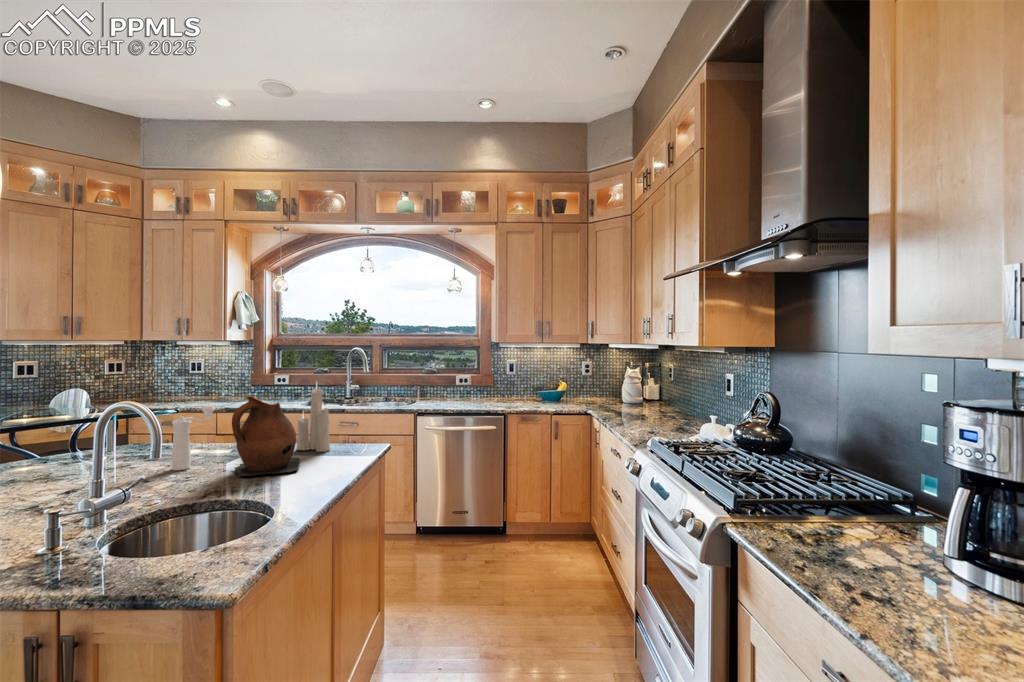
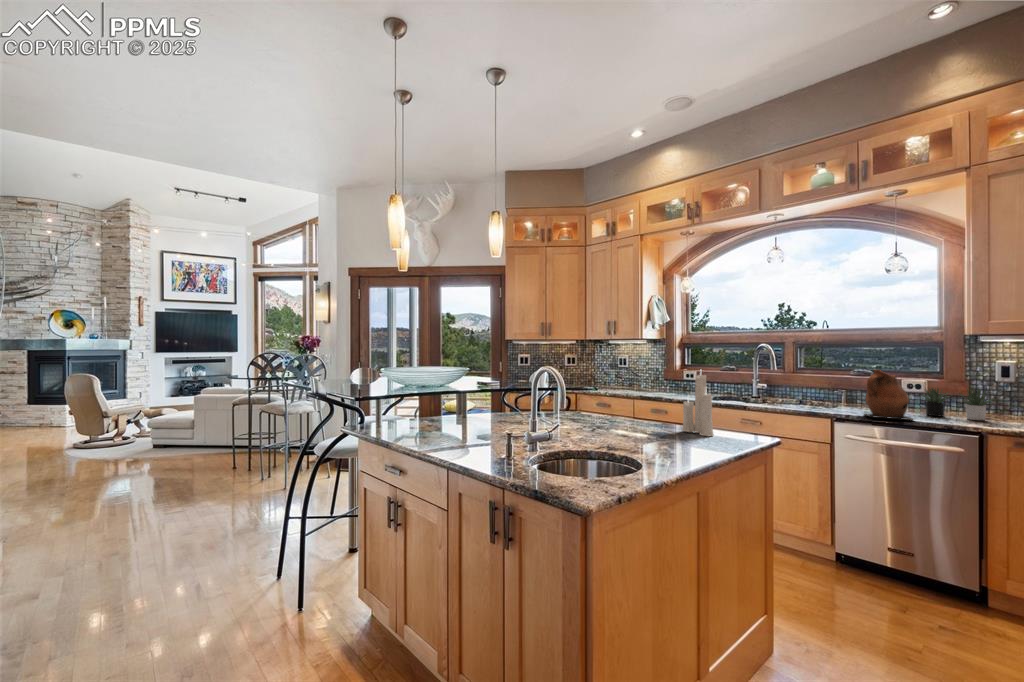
succulent plant: none [465,377,507,401] -> present [923,388,993,420]
ceramic pitcher: present [232,396,300,476] -> present [865,370,914,420]
pepper mill: present [171,405,215,470] -> none [586,382,617,430]

